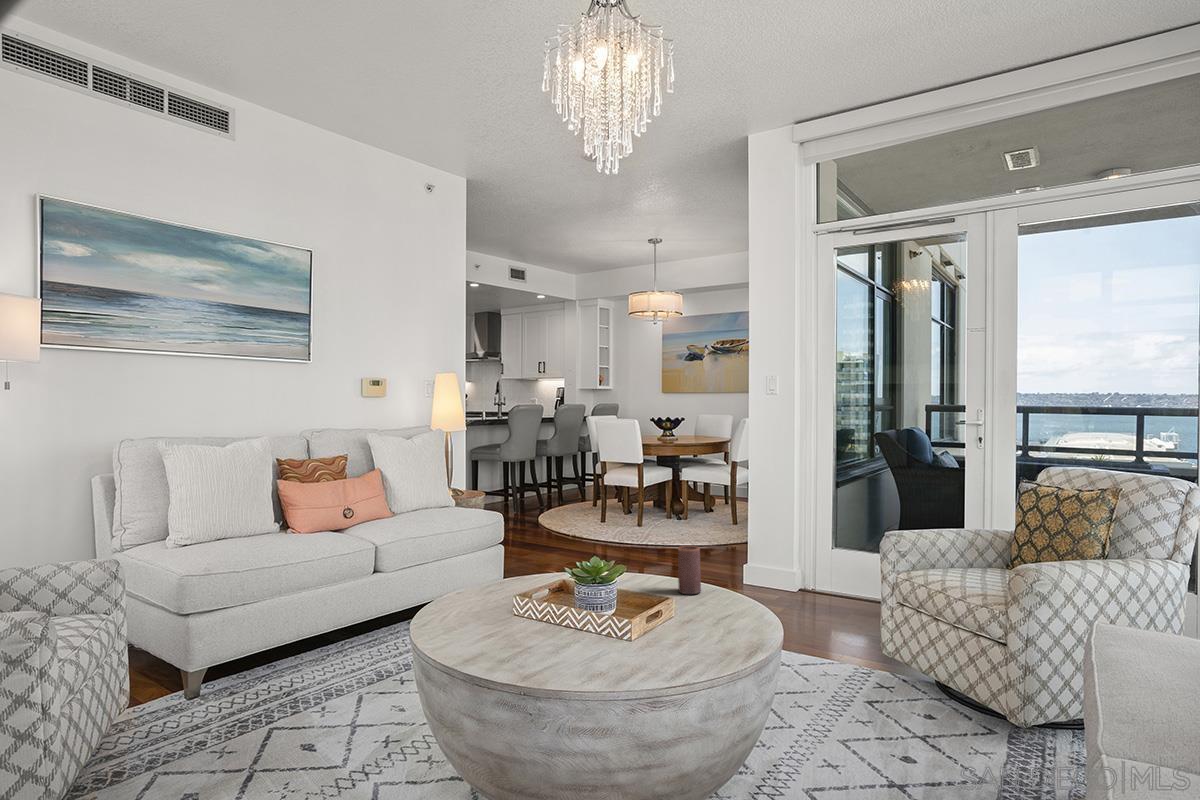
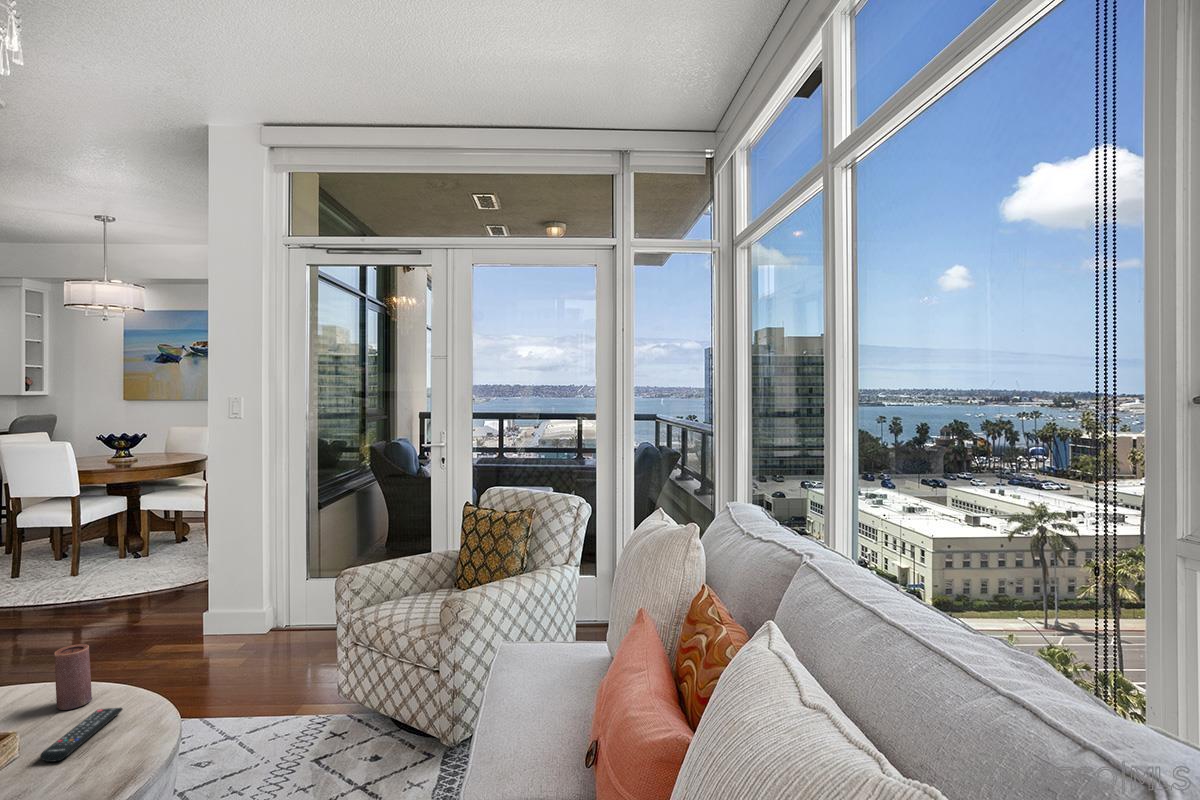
remote control: none [681,597,727,623] -> present [40,708,123,762]

